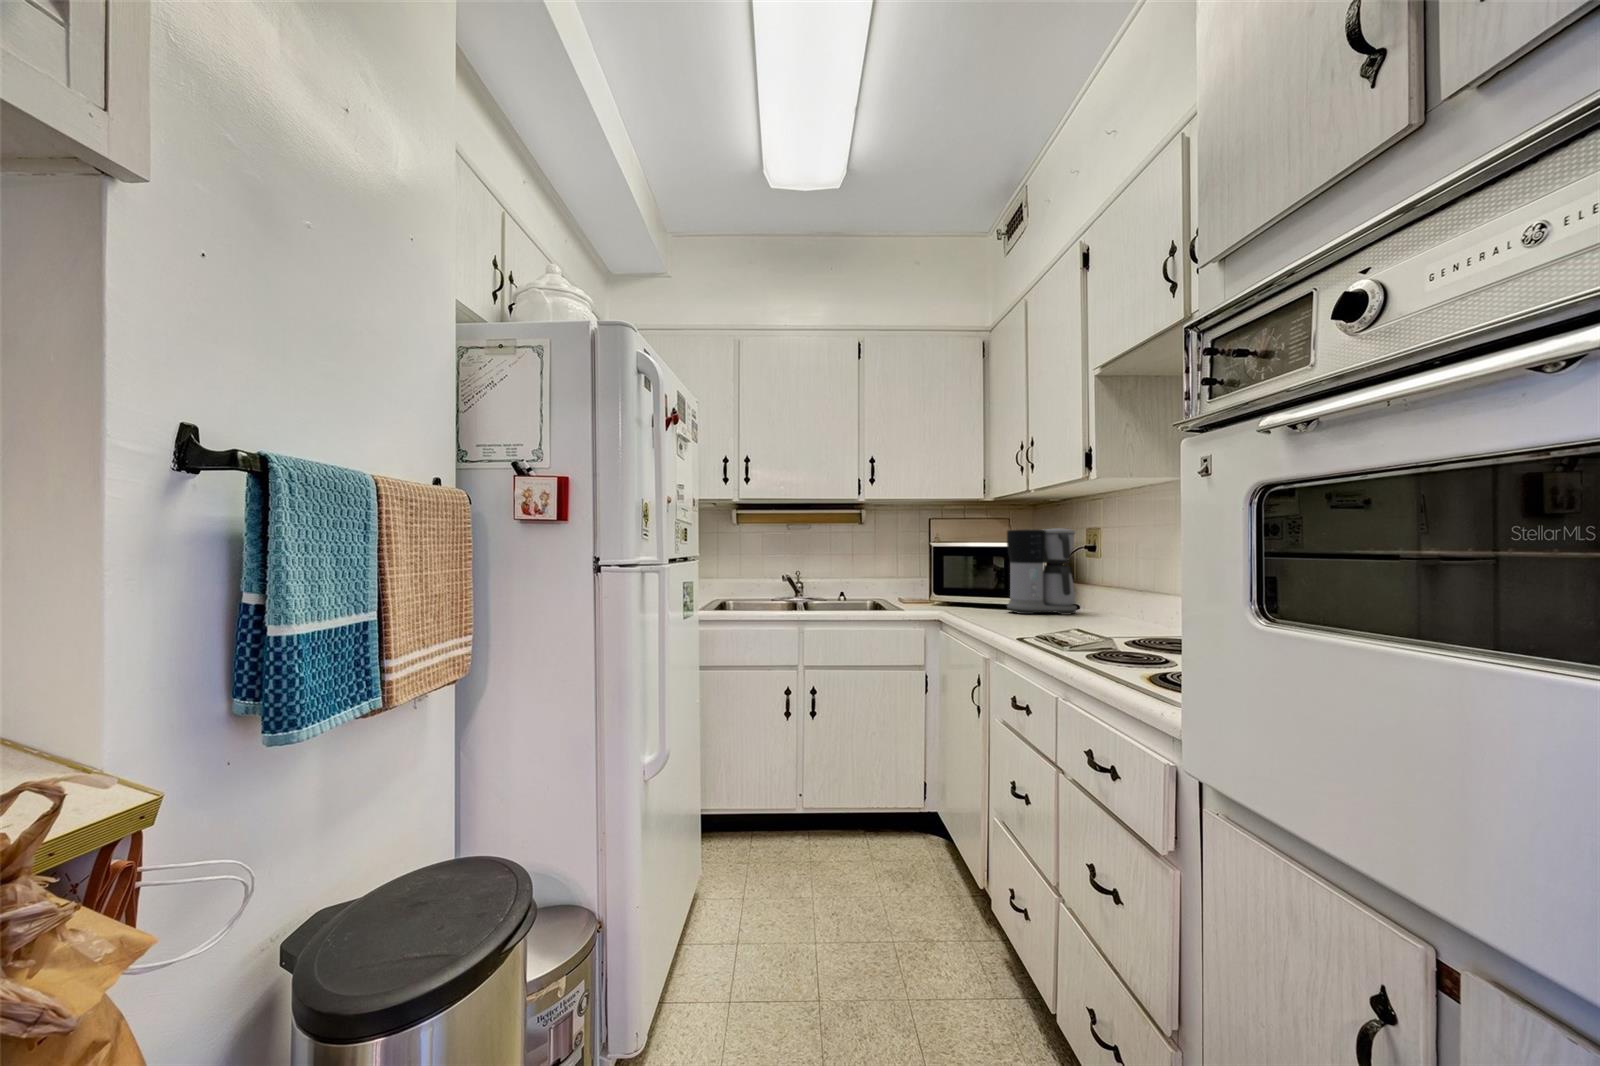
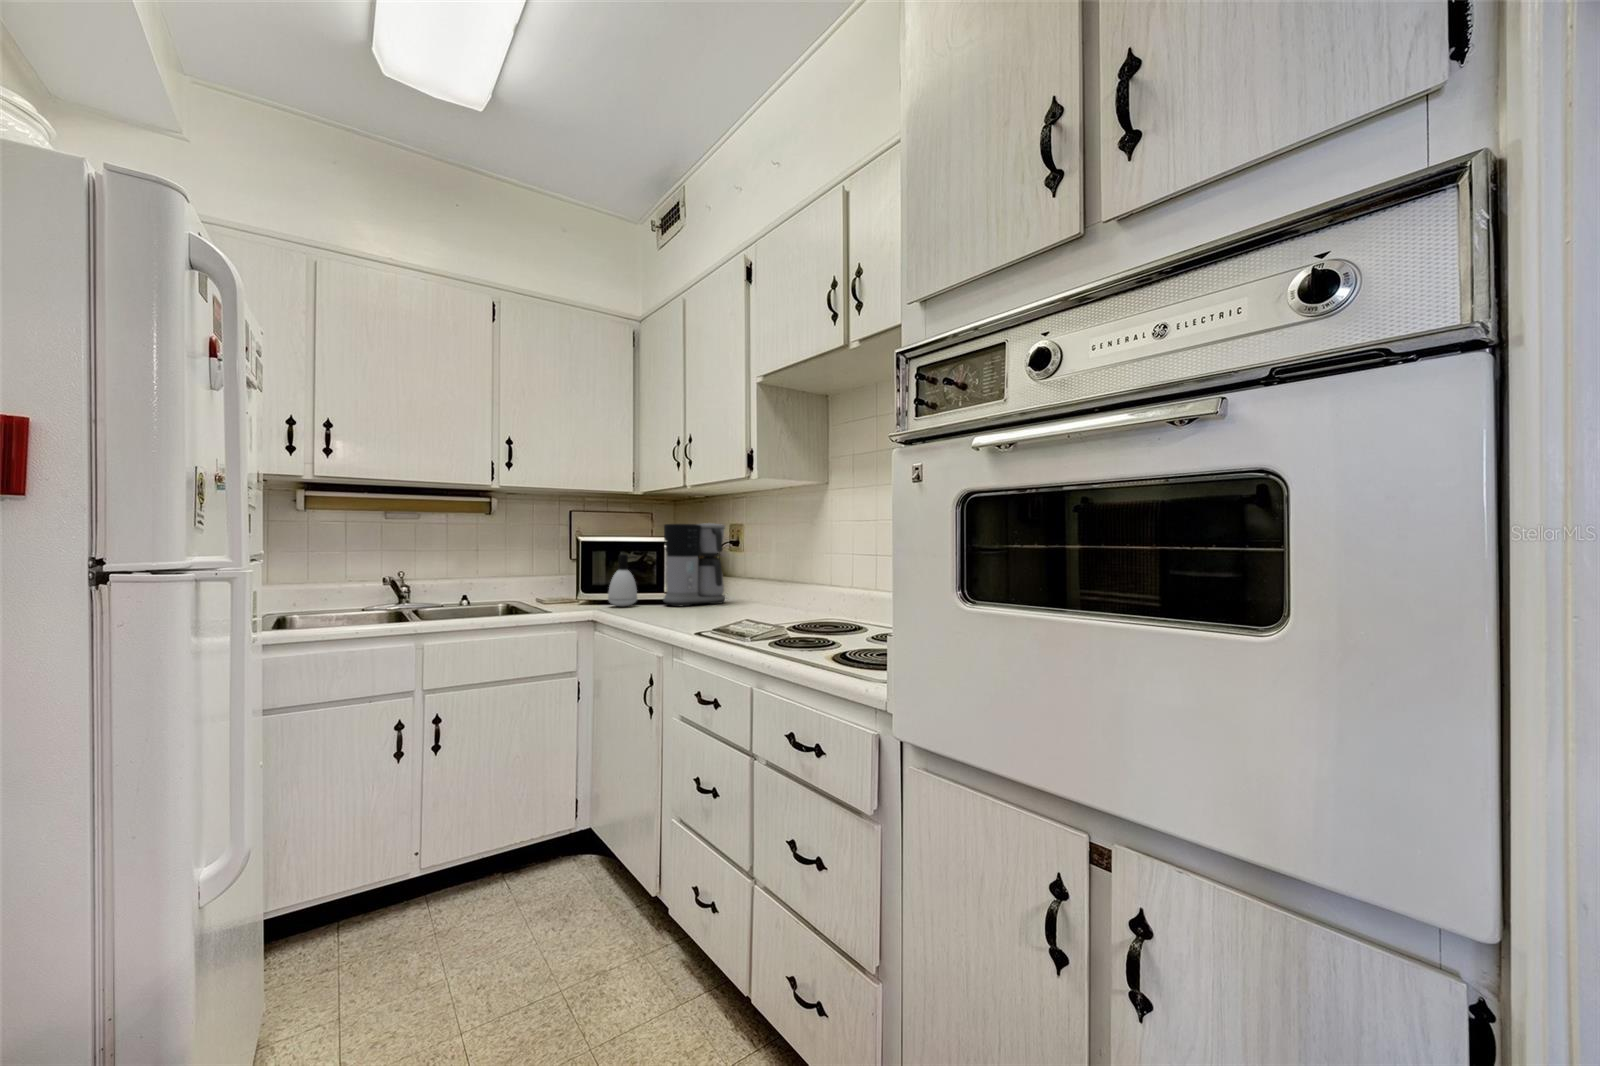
soap dispenser: none [954,560,982,610] -> present [608,554,637,606]

